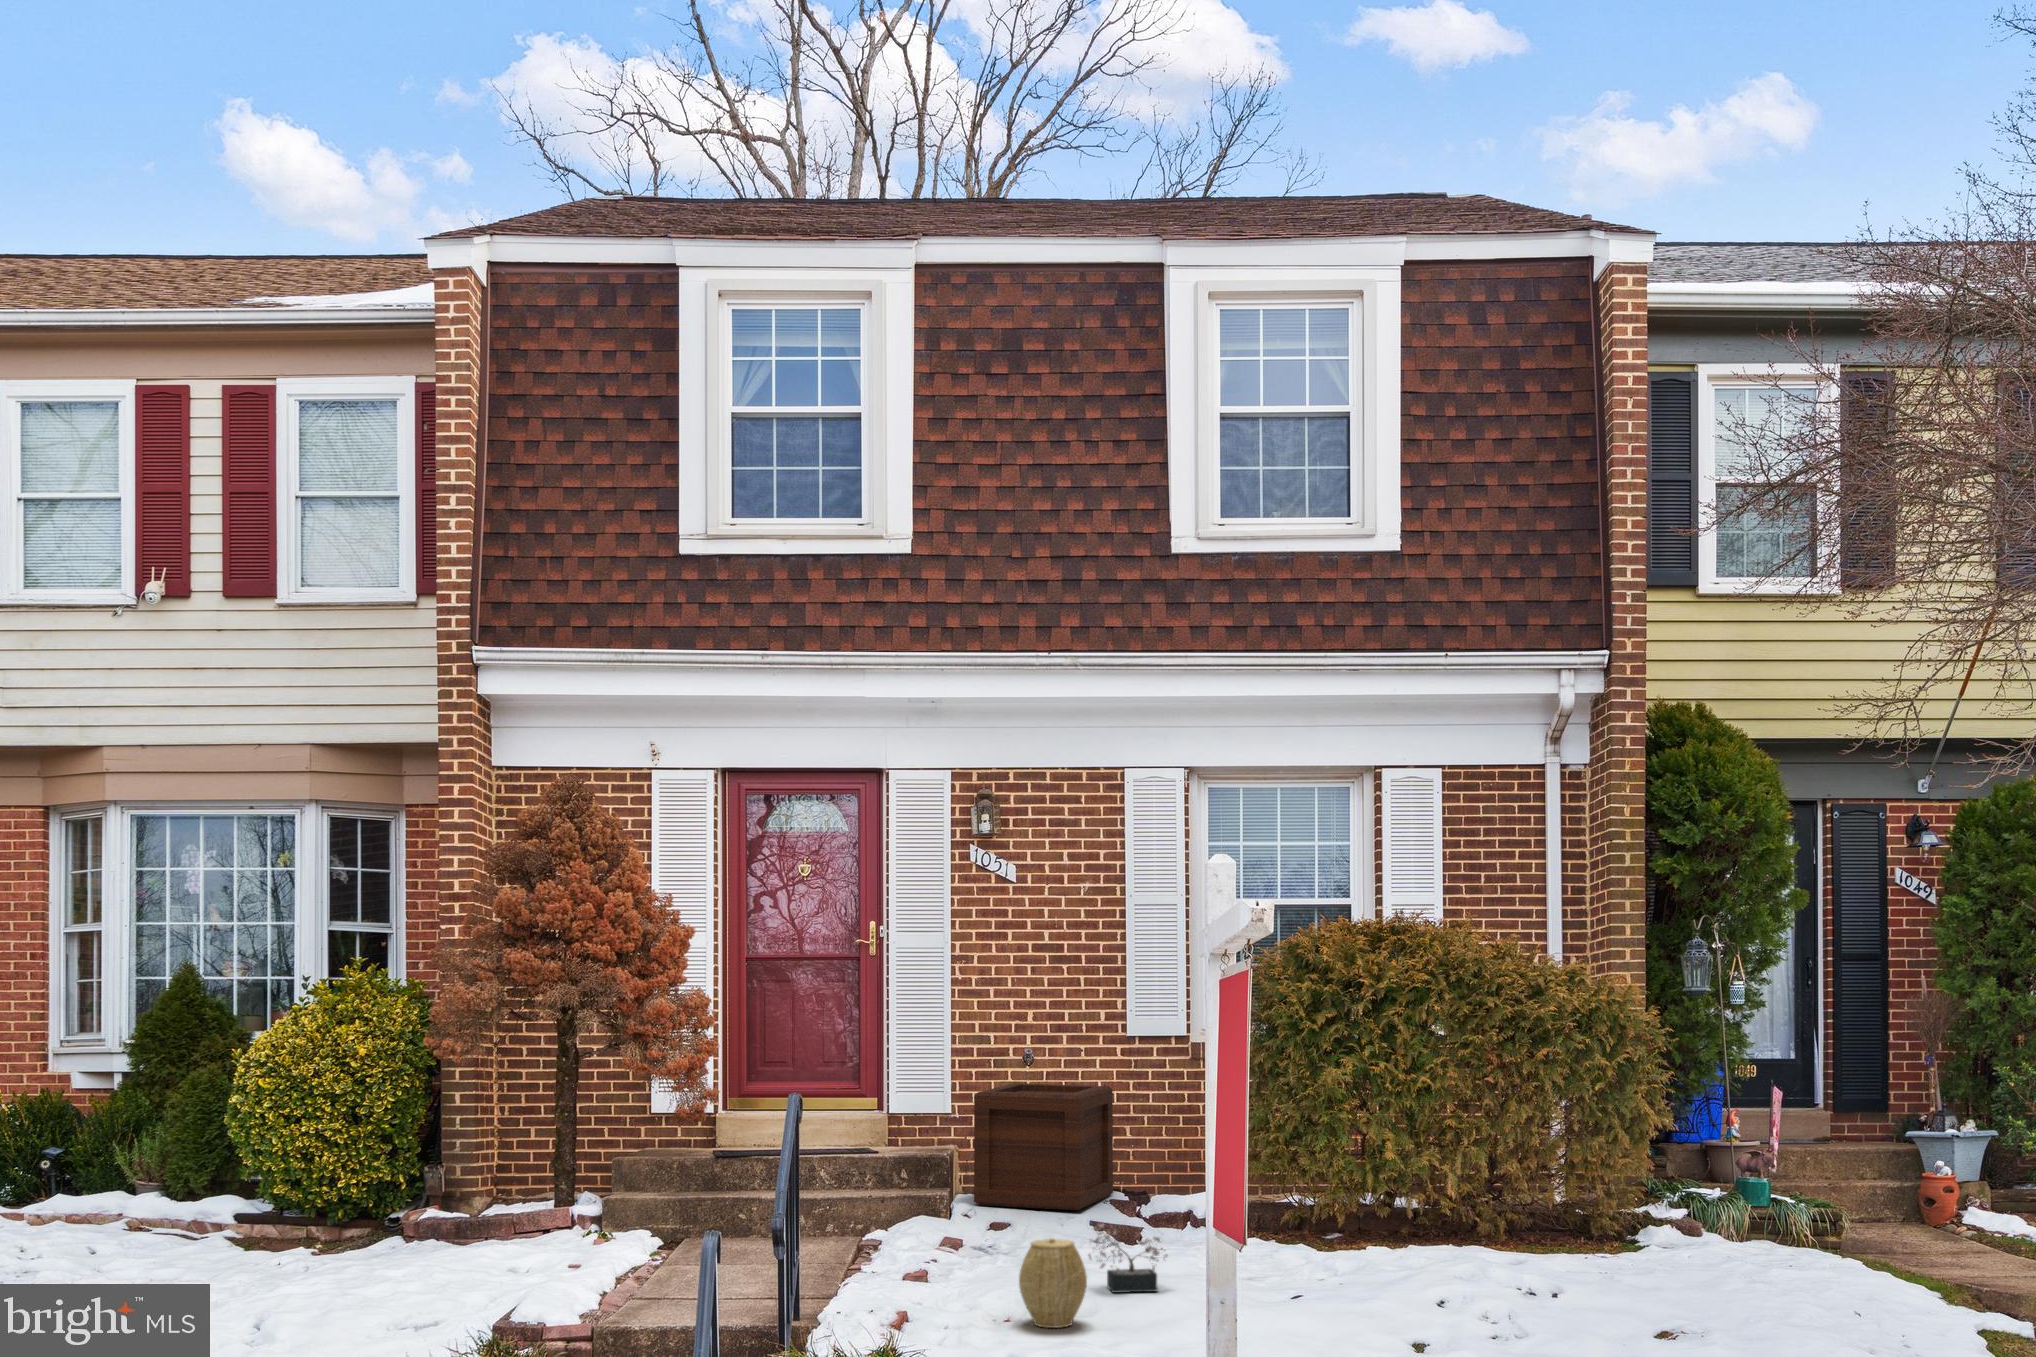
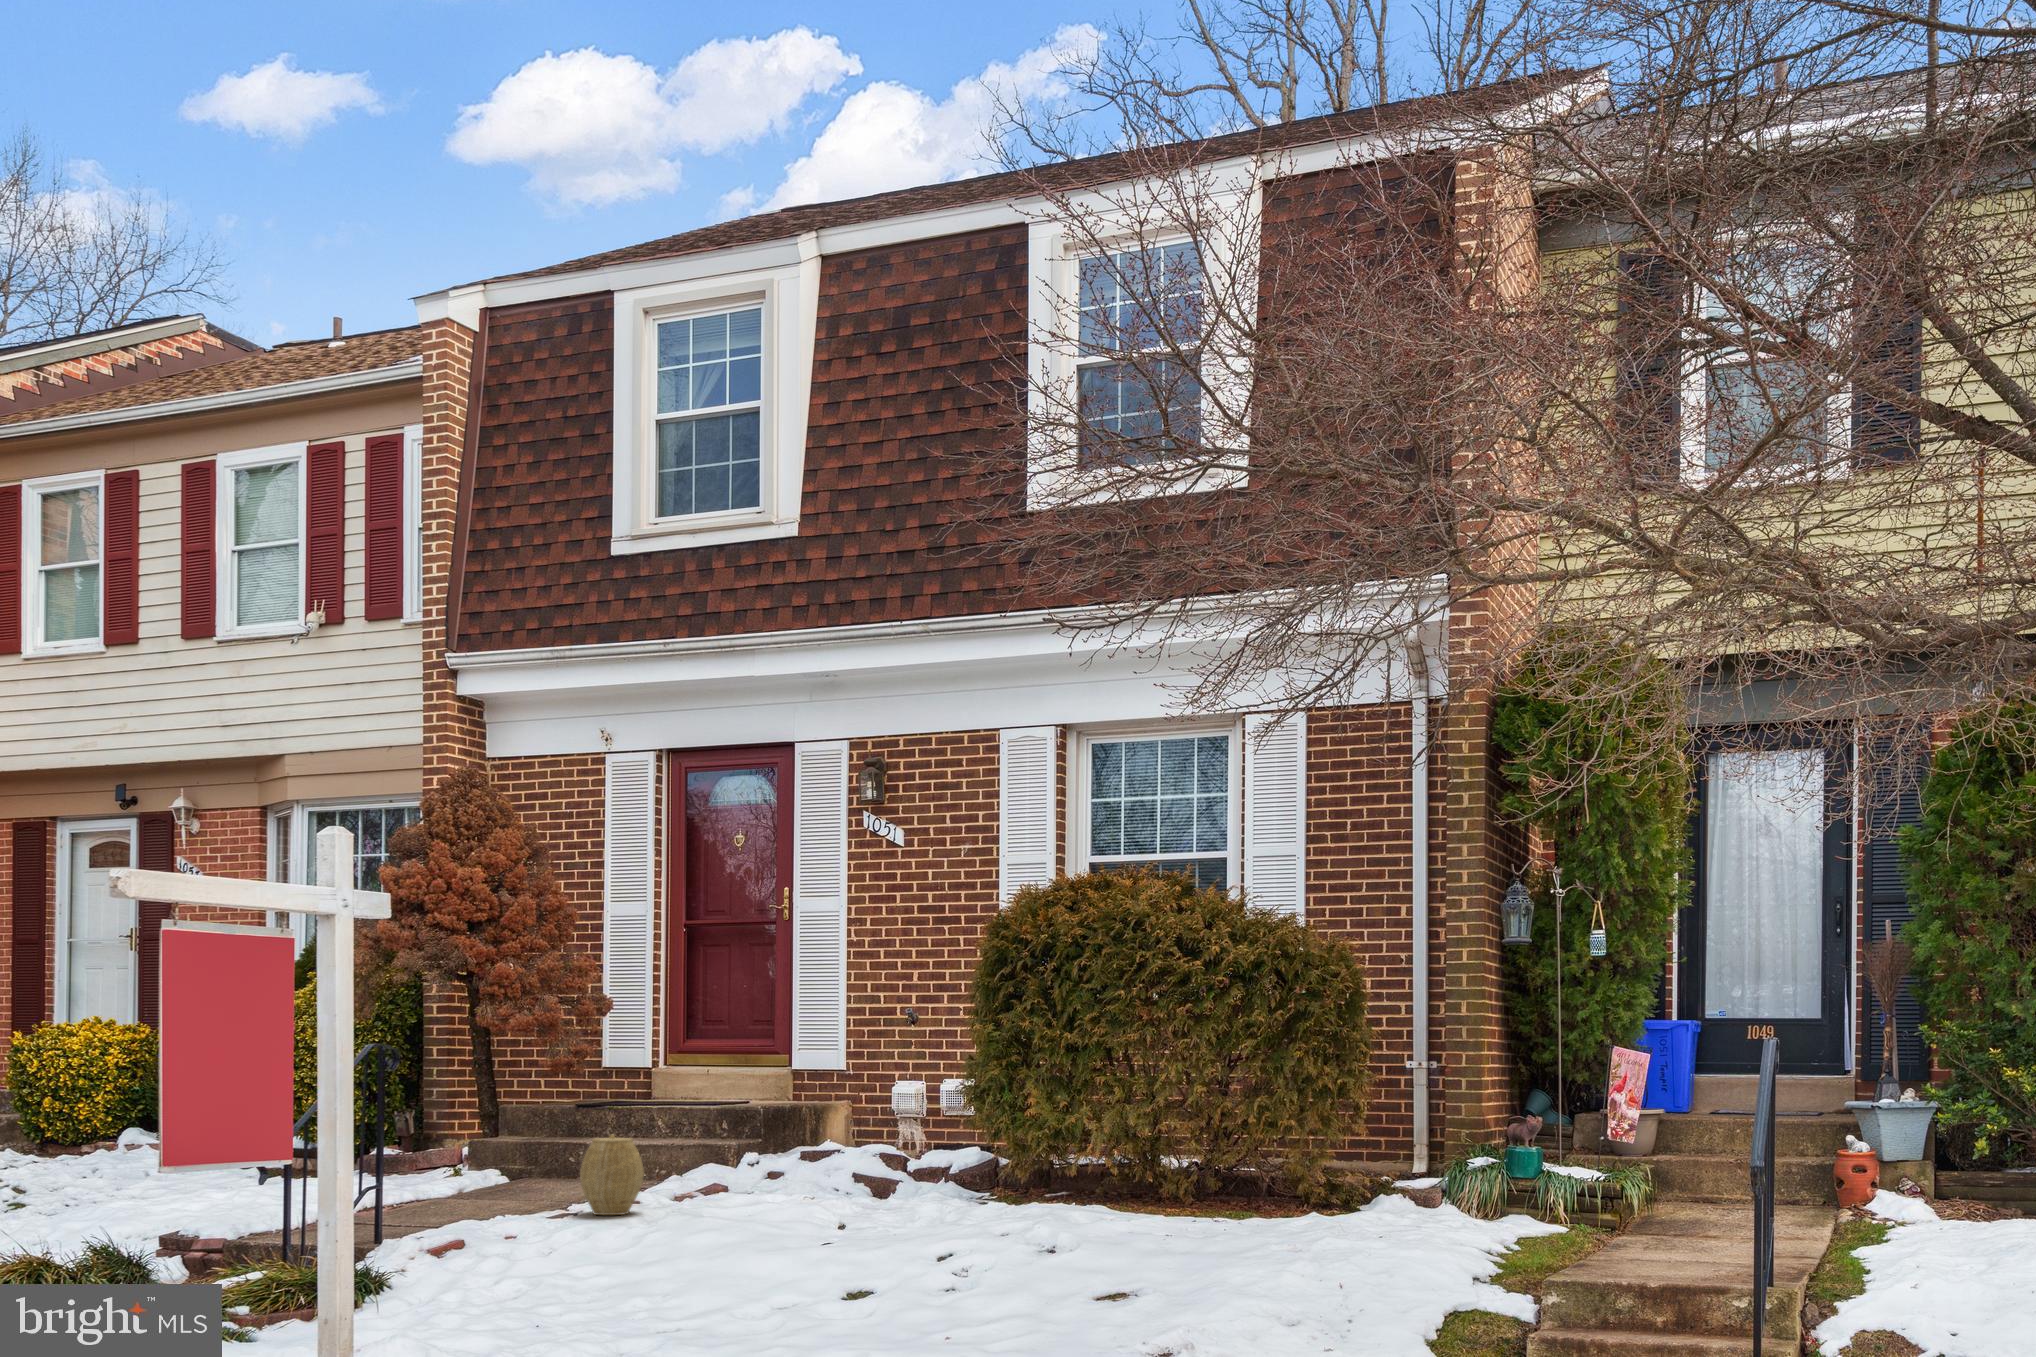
wooden crate: present [974,1083,1113,1210] -> none [823,1042,975,1157]
decorative plant: present [1089,1224,1168,1293] -> none [717,1136,791,1202]

